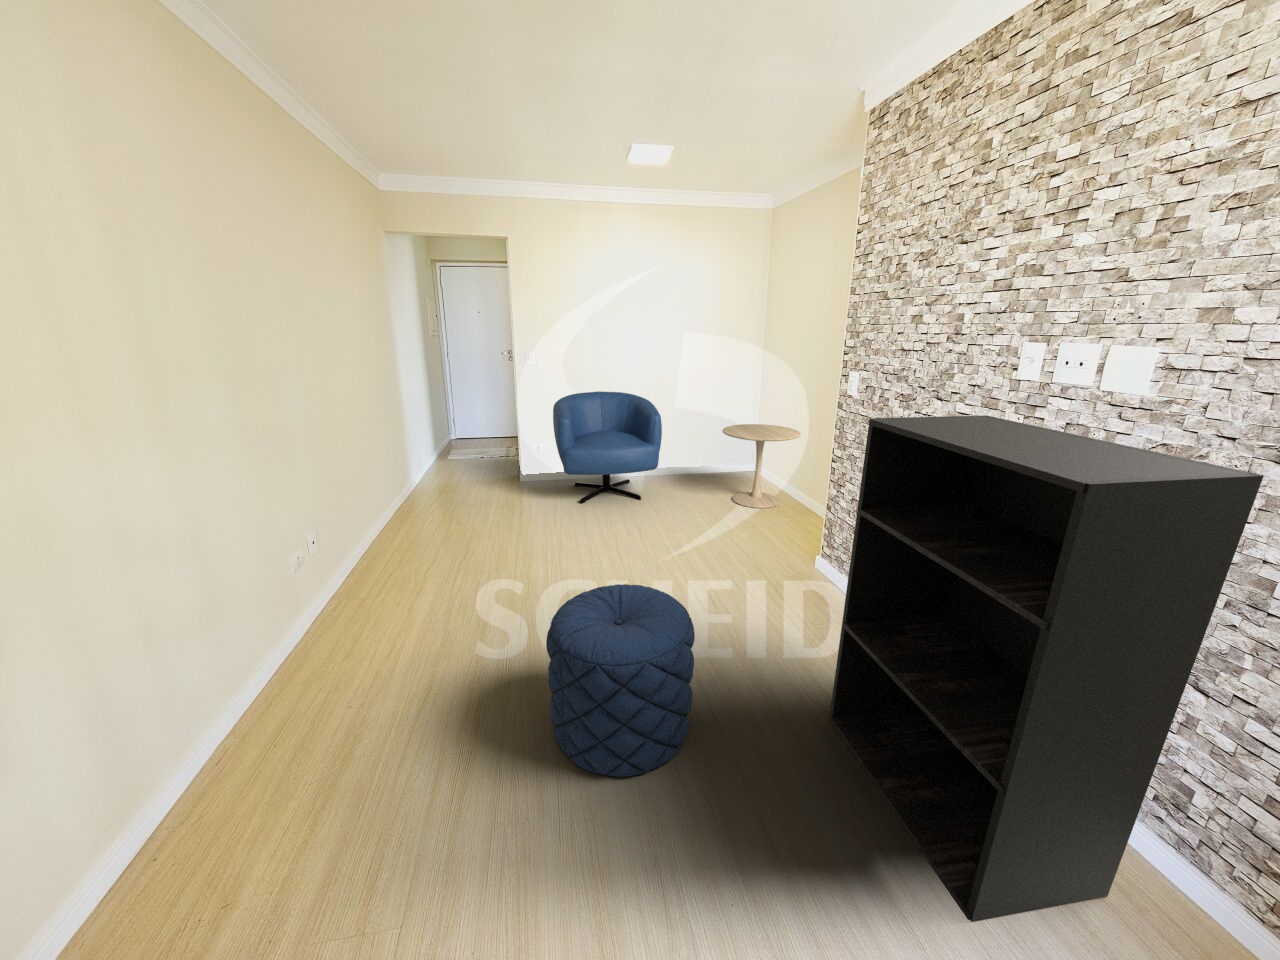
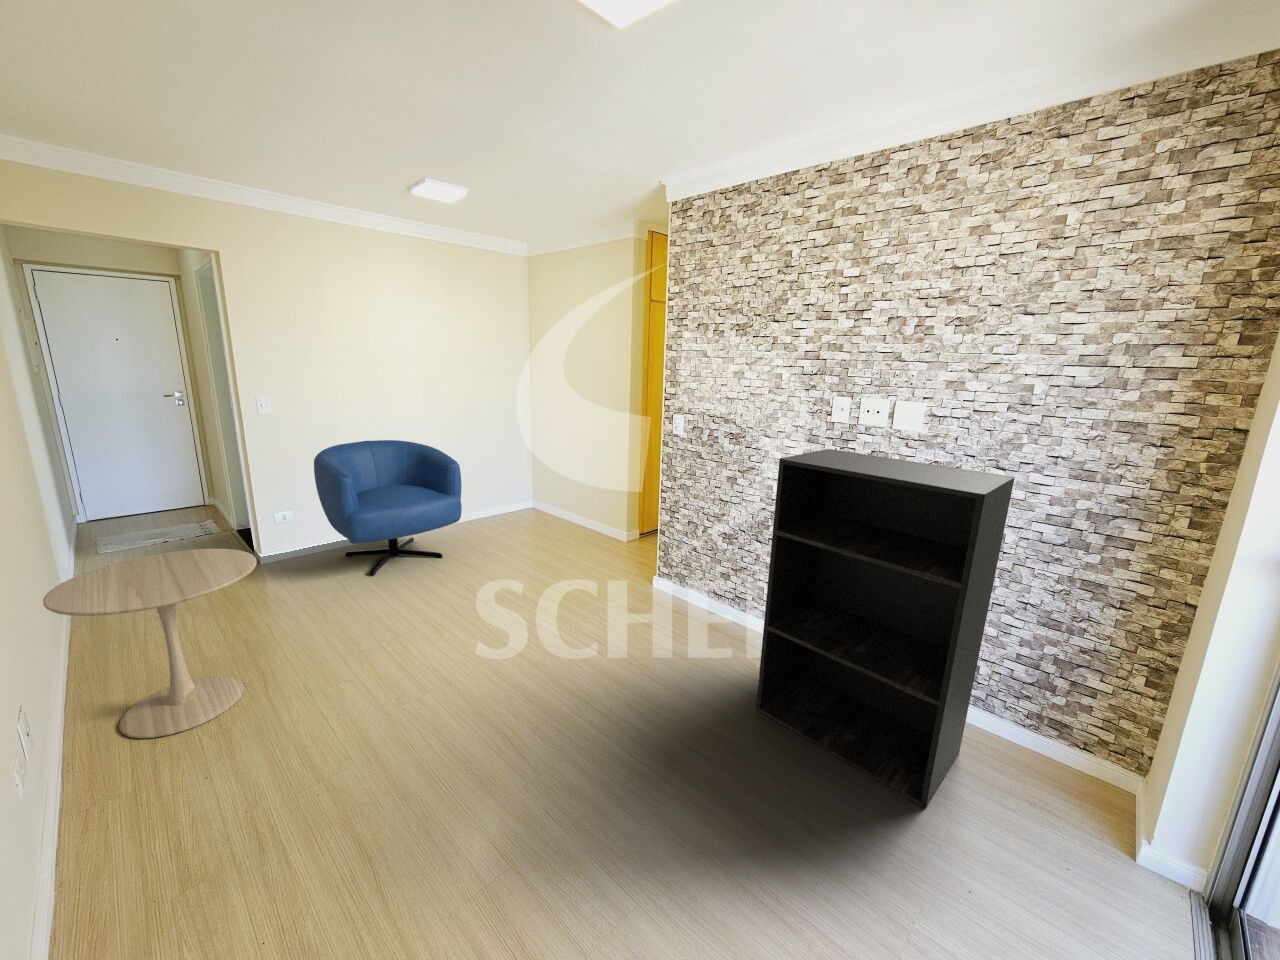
side table: present [722,424,801,508] -> present [43,549,257,738]
pouf: present [546,584,695,777] -> none [535,643,689,855]

